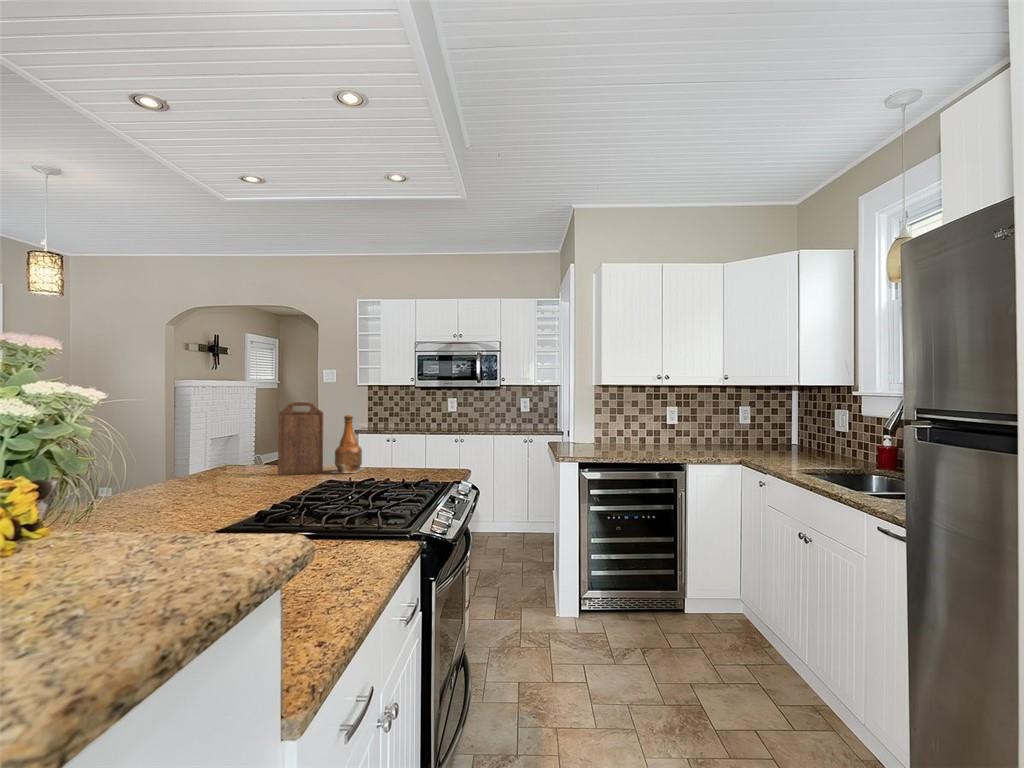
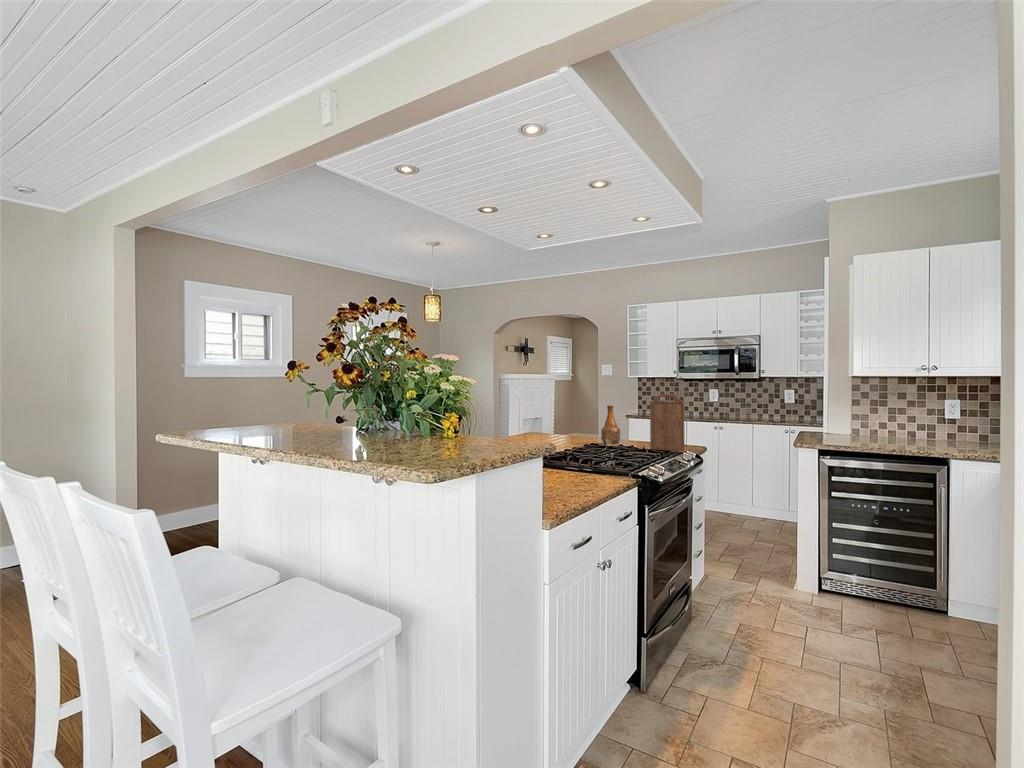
cutting board: present [278,402,323,474] -> present [650,394,685,451]

